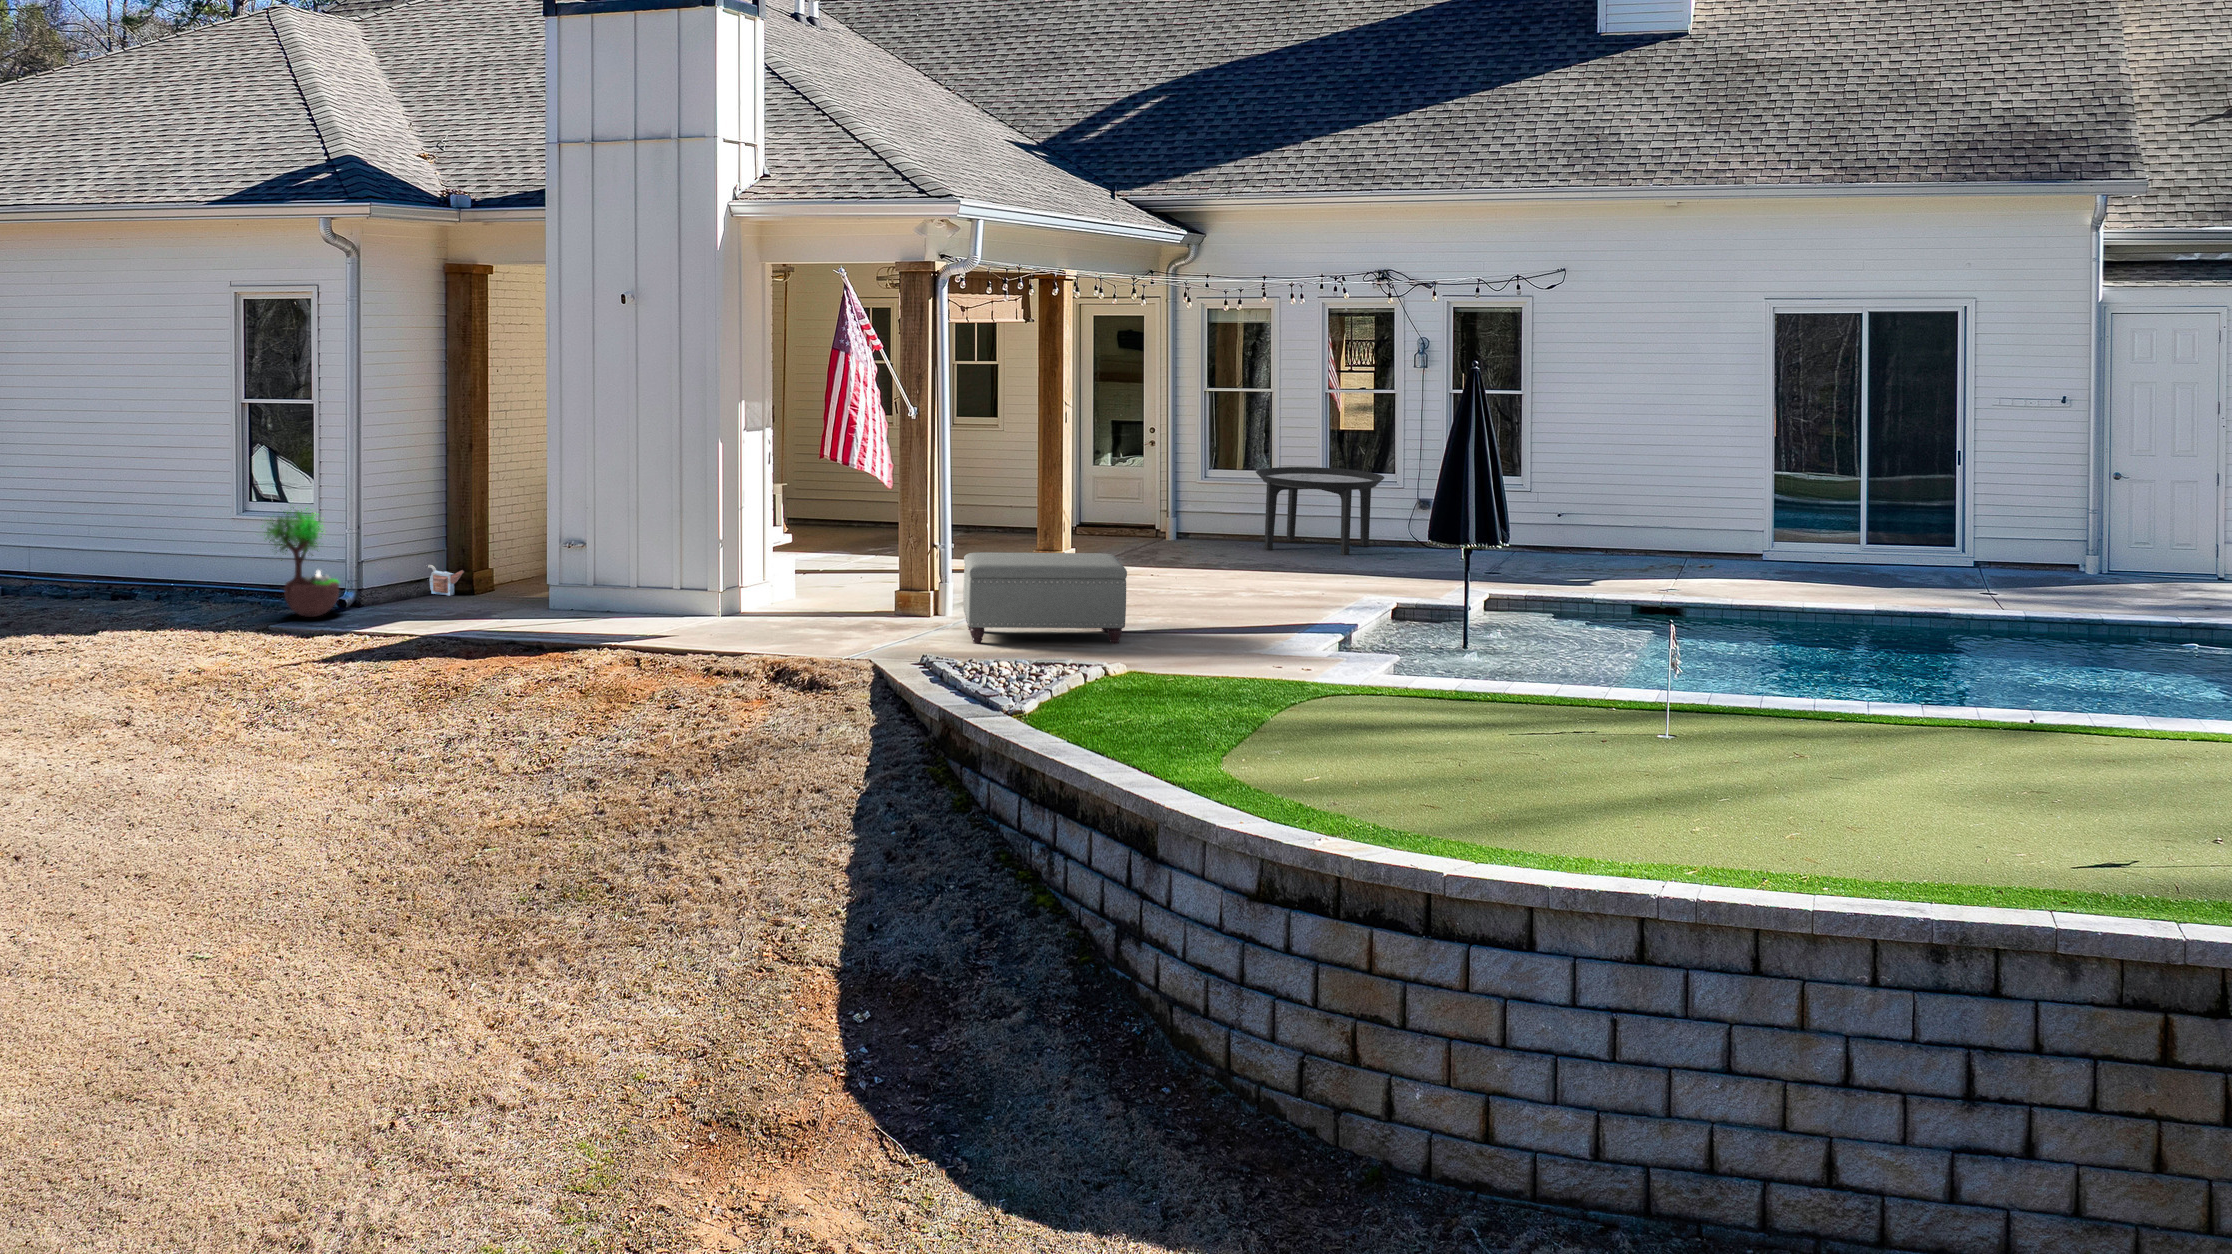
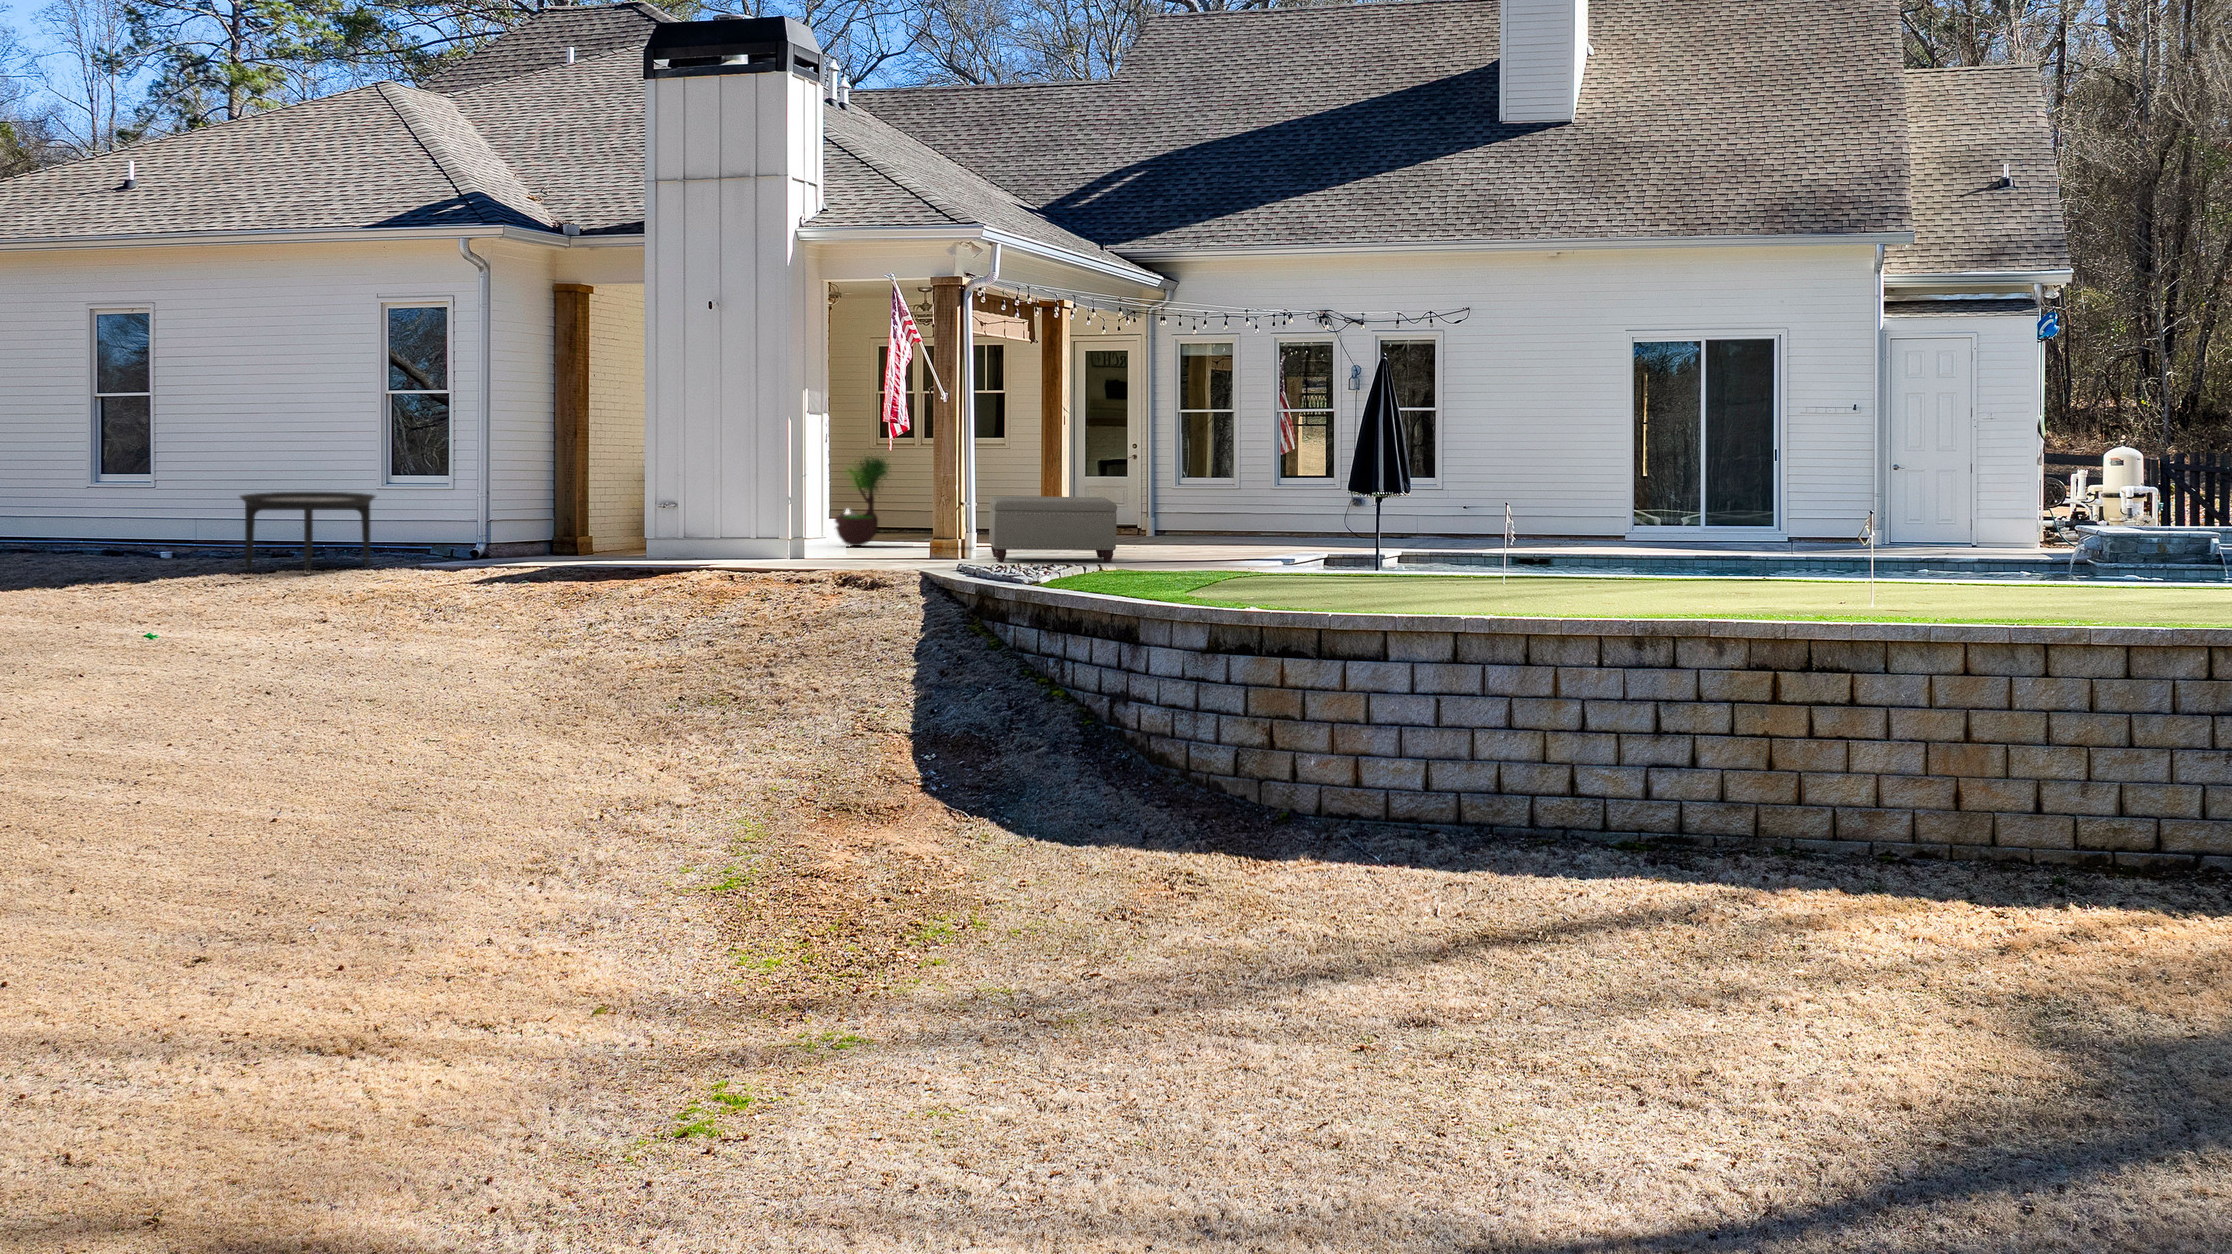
round table: present [1256,467,1384,555] -> present [240,492,375,574]
potted tree: present [262,507,339,617] -> present [835,453,891,546]
watering can: present [427,565,464,596] -> none [537,534,573,558]

